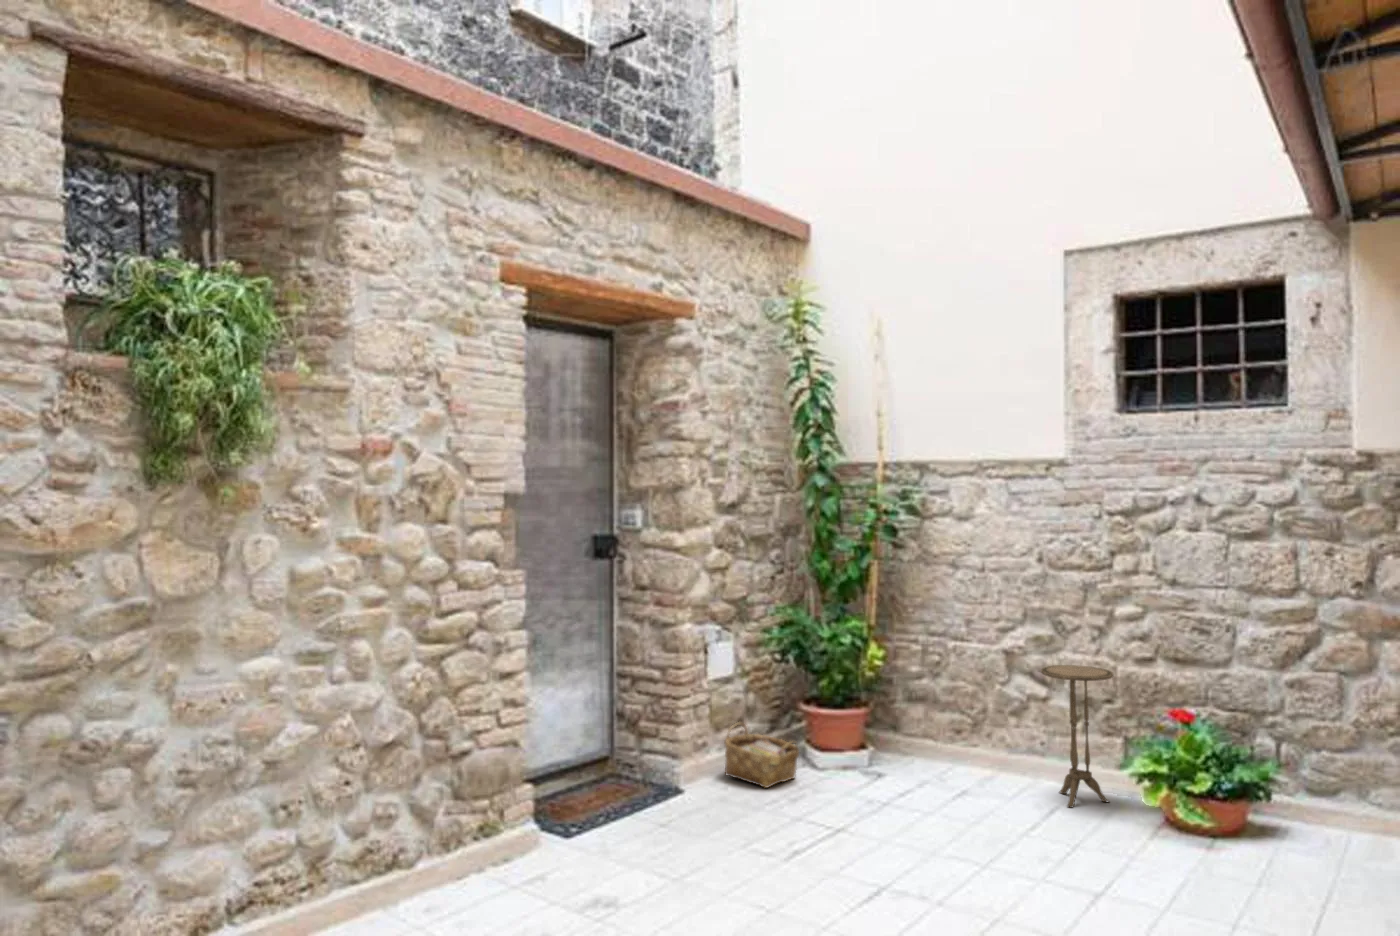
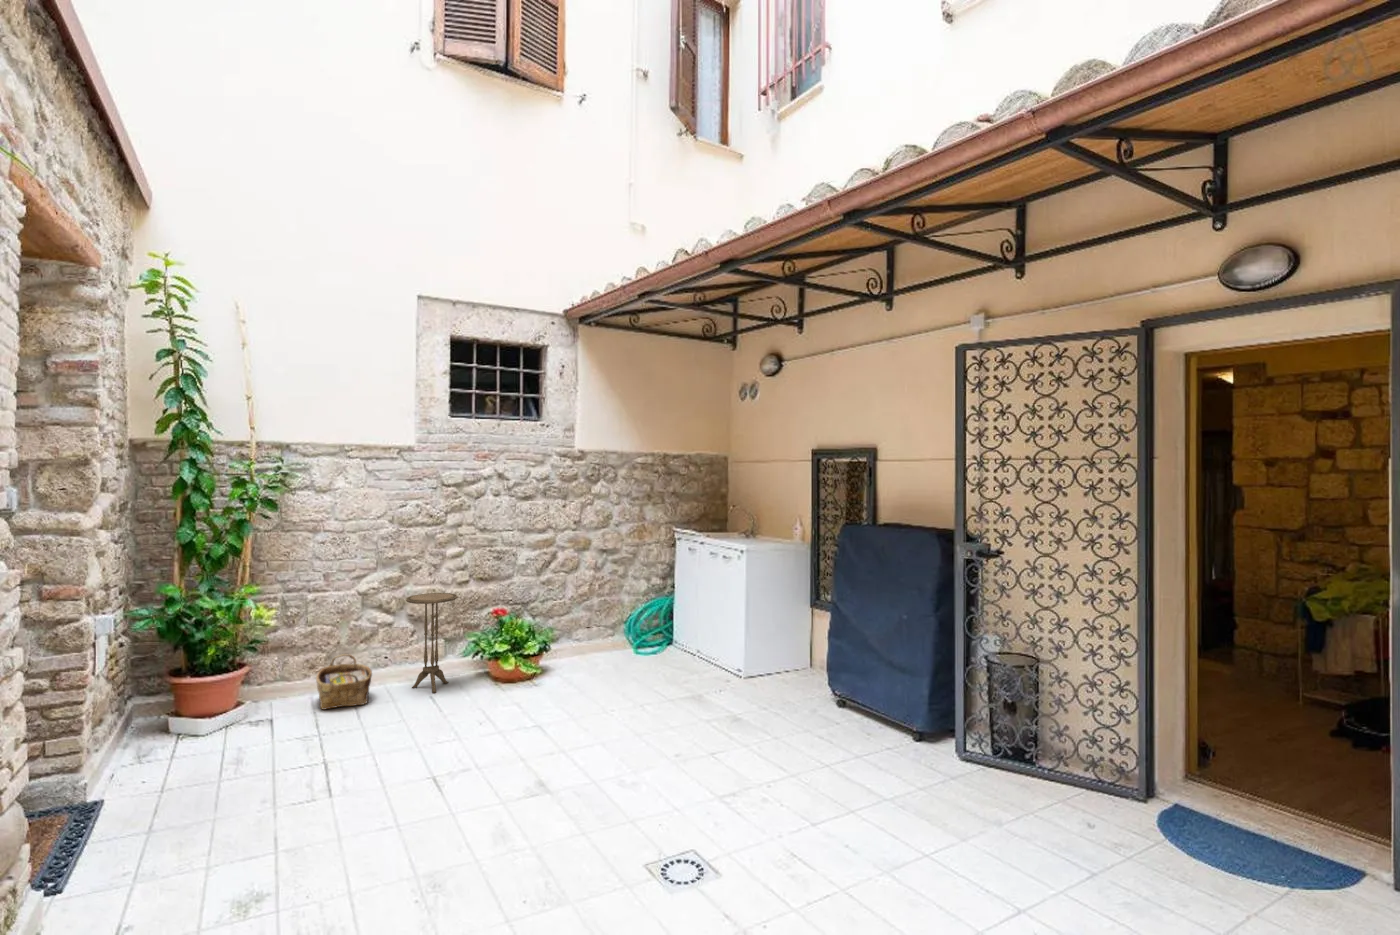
woven basket: present [724,723,799,788] -> present [316,654,372,709]

